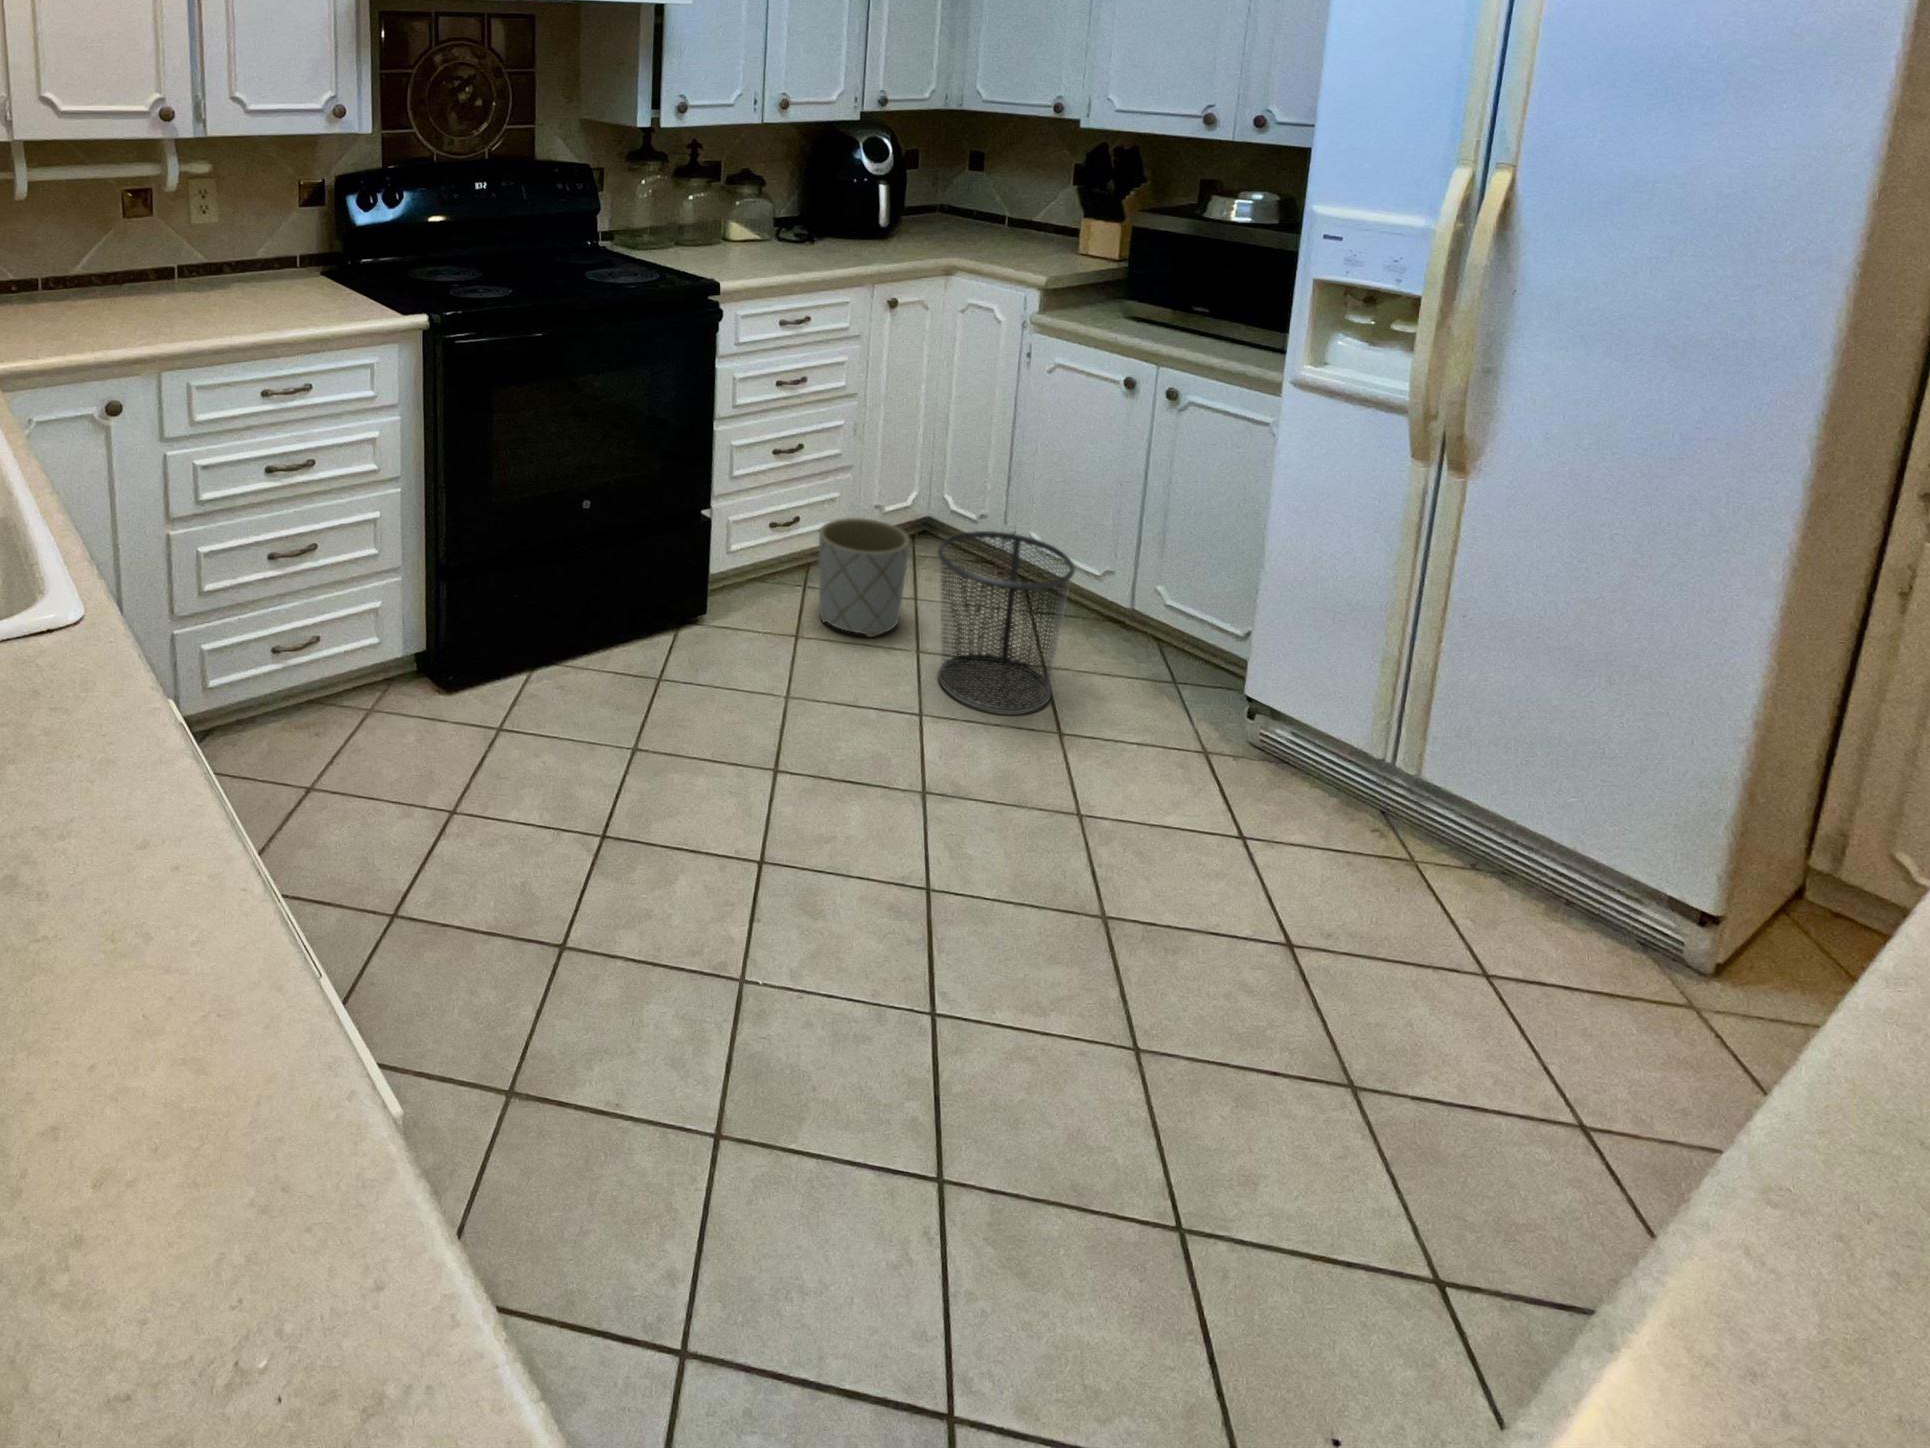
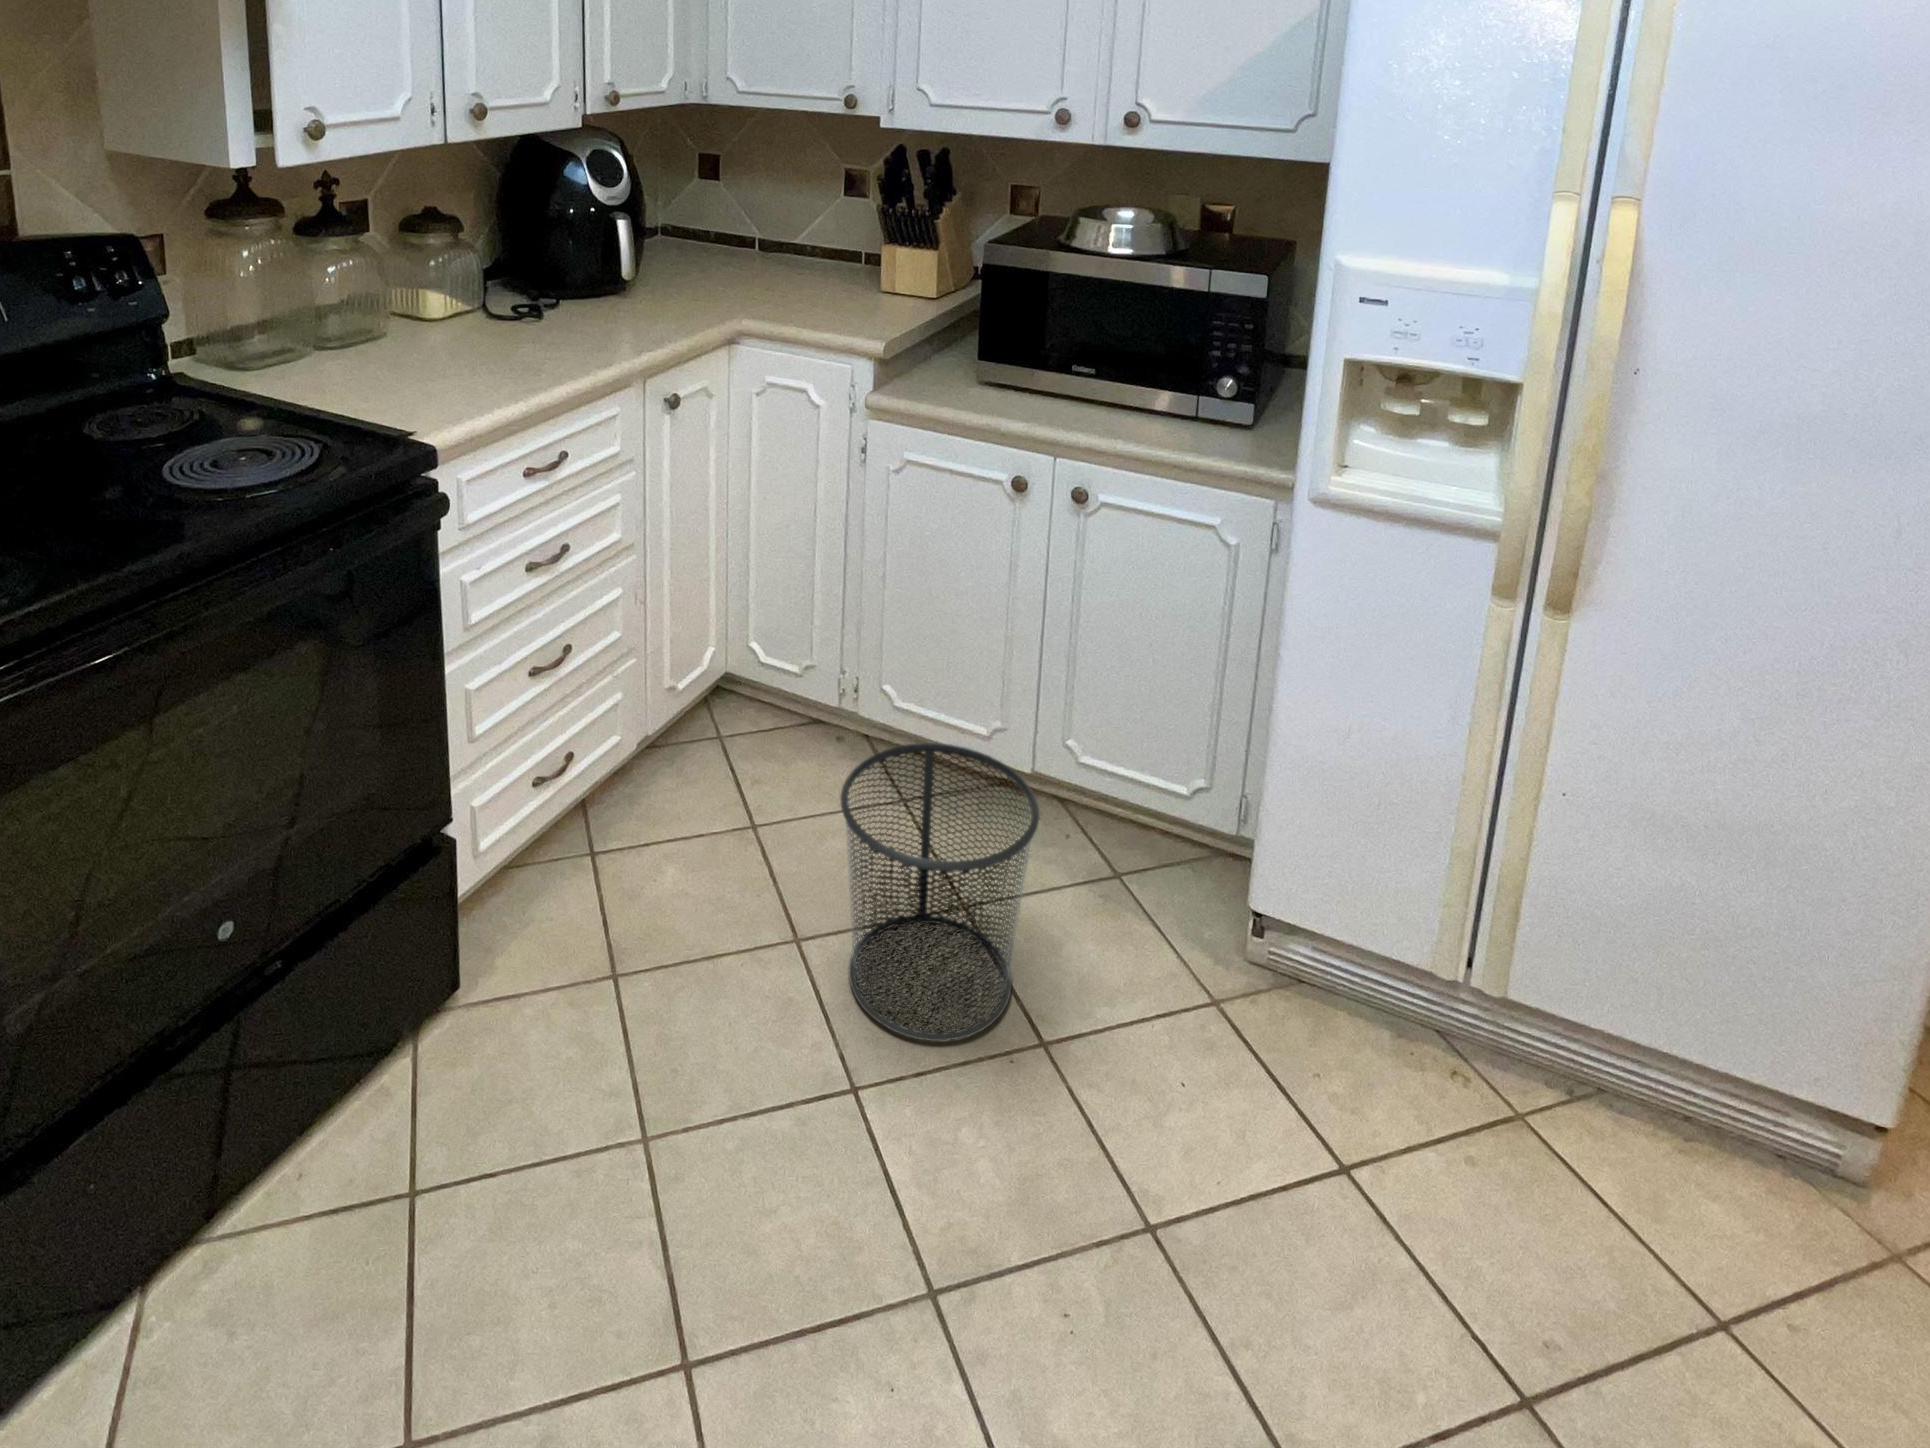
planter: present [819,518,910,637] -> none [630,743,769,941]

